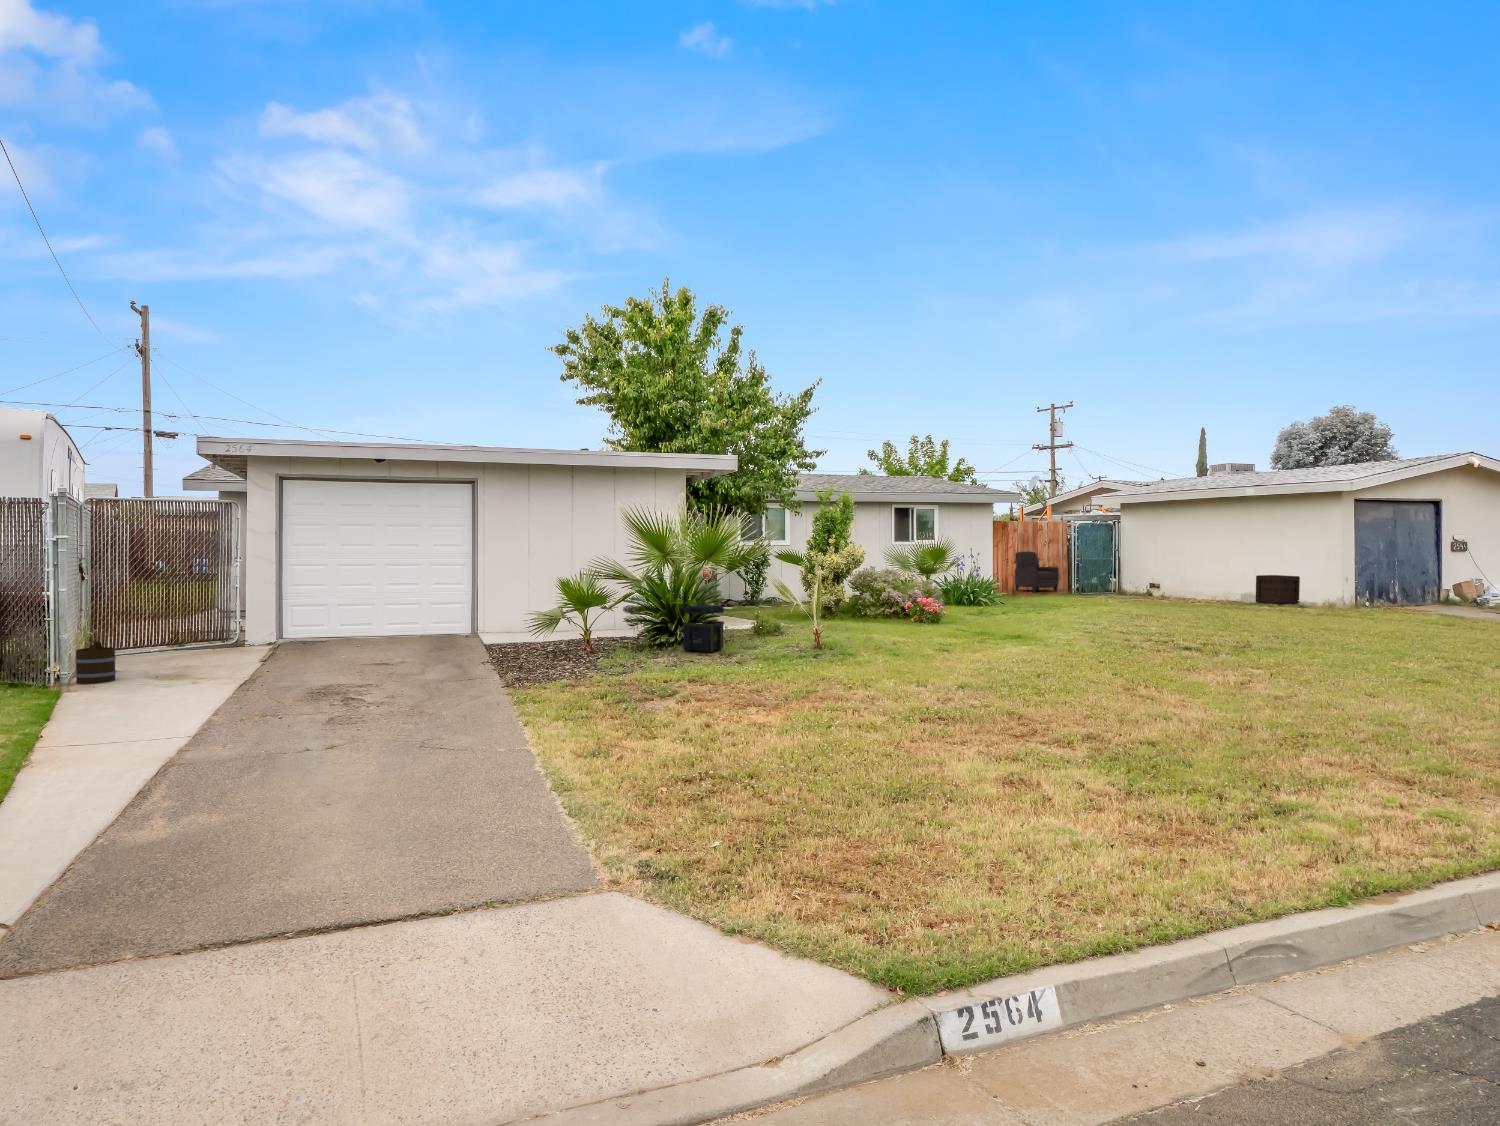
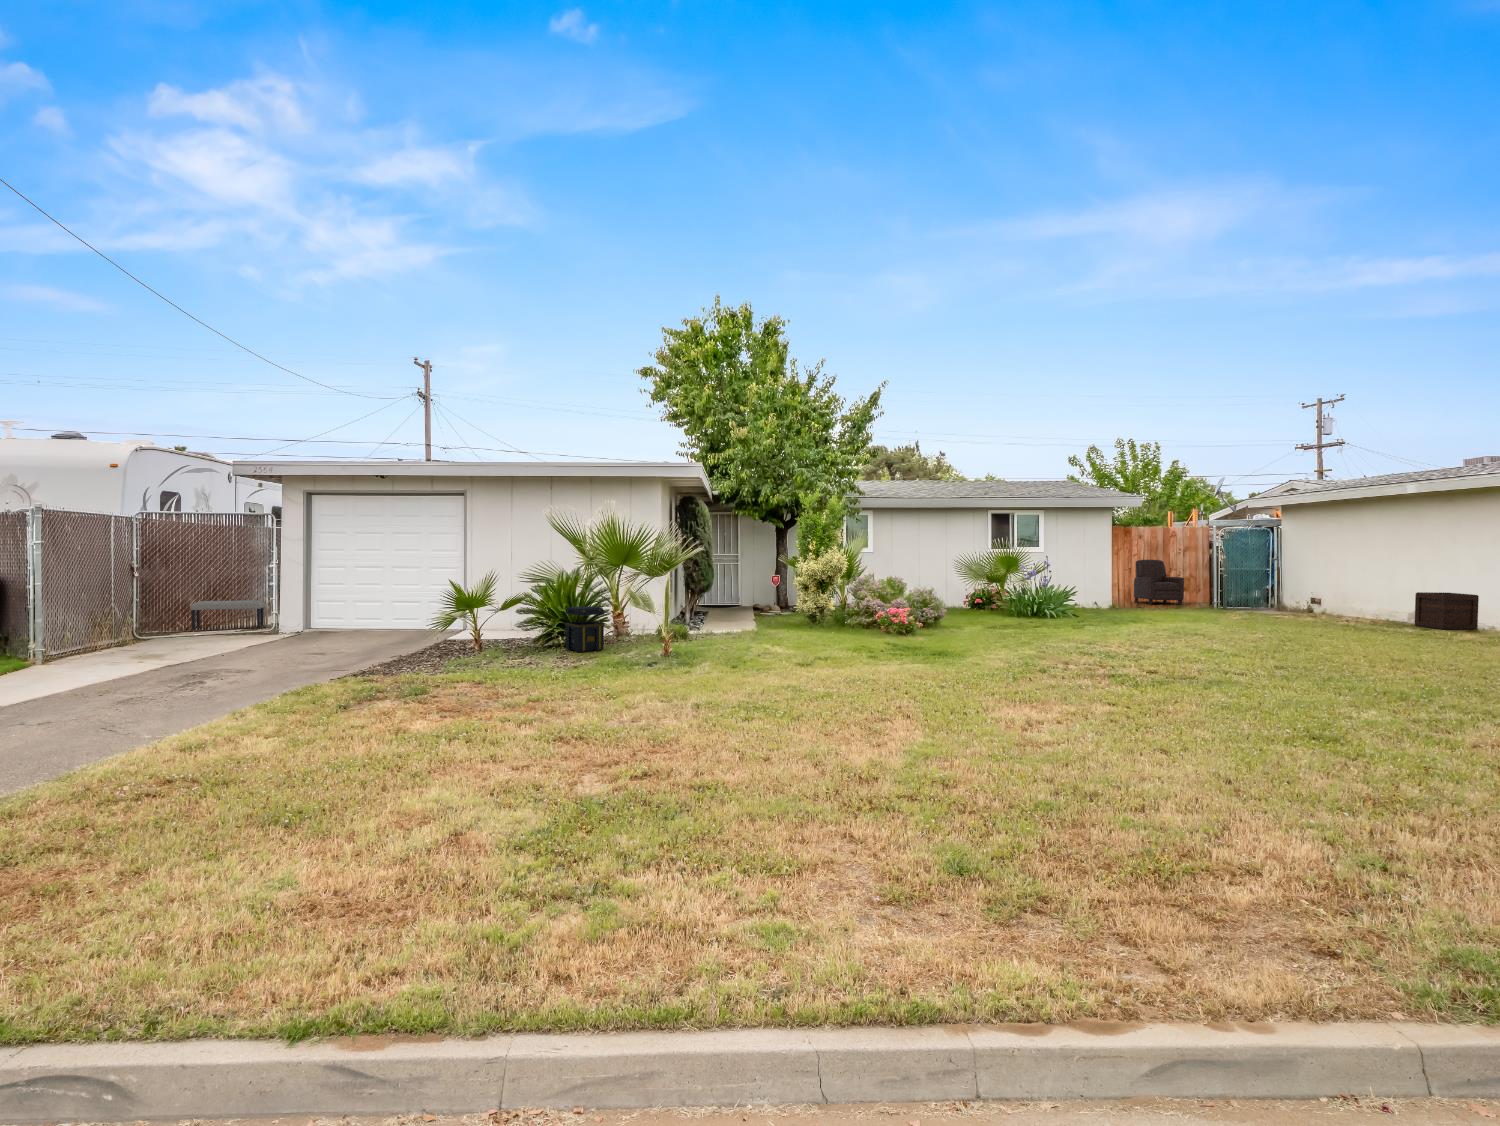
bench: none [115,613,211,654] -> present [191,600,264,630]
bucket: present [75,641,116,684] -> none [87,619,118,650]

